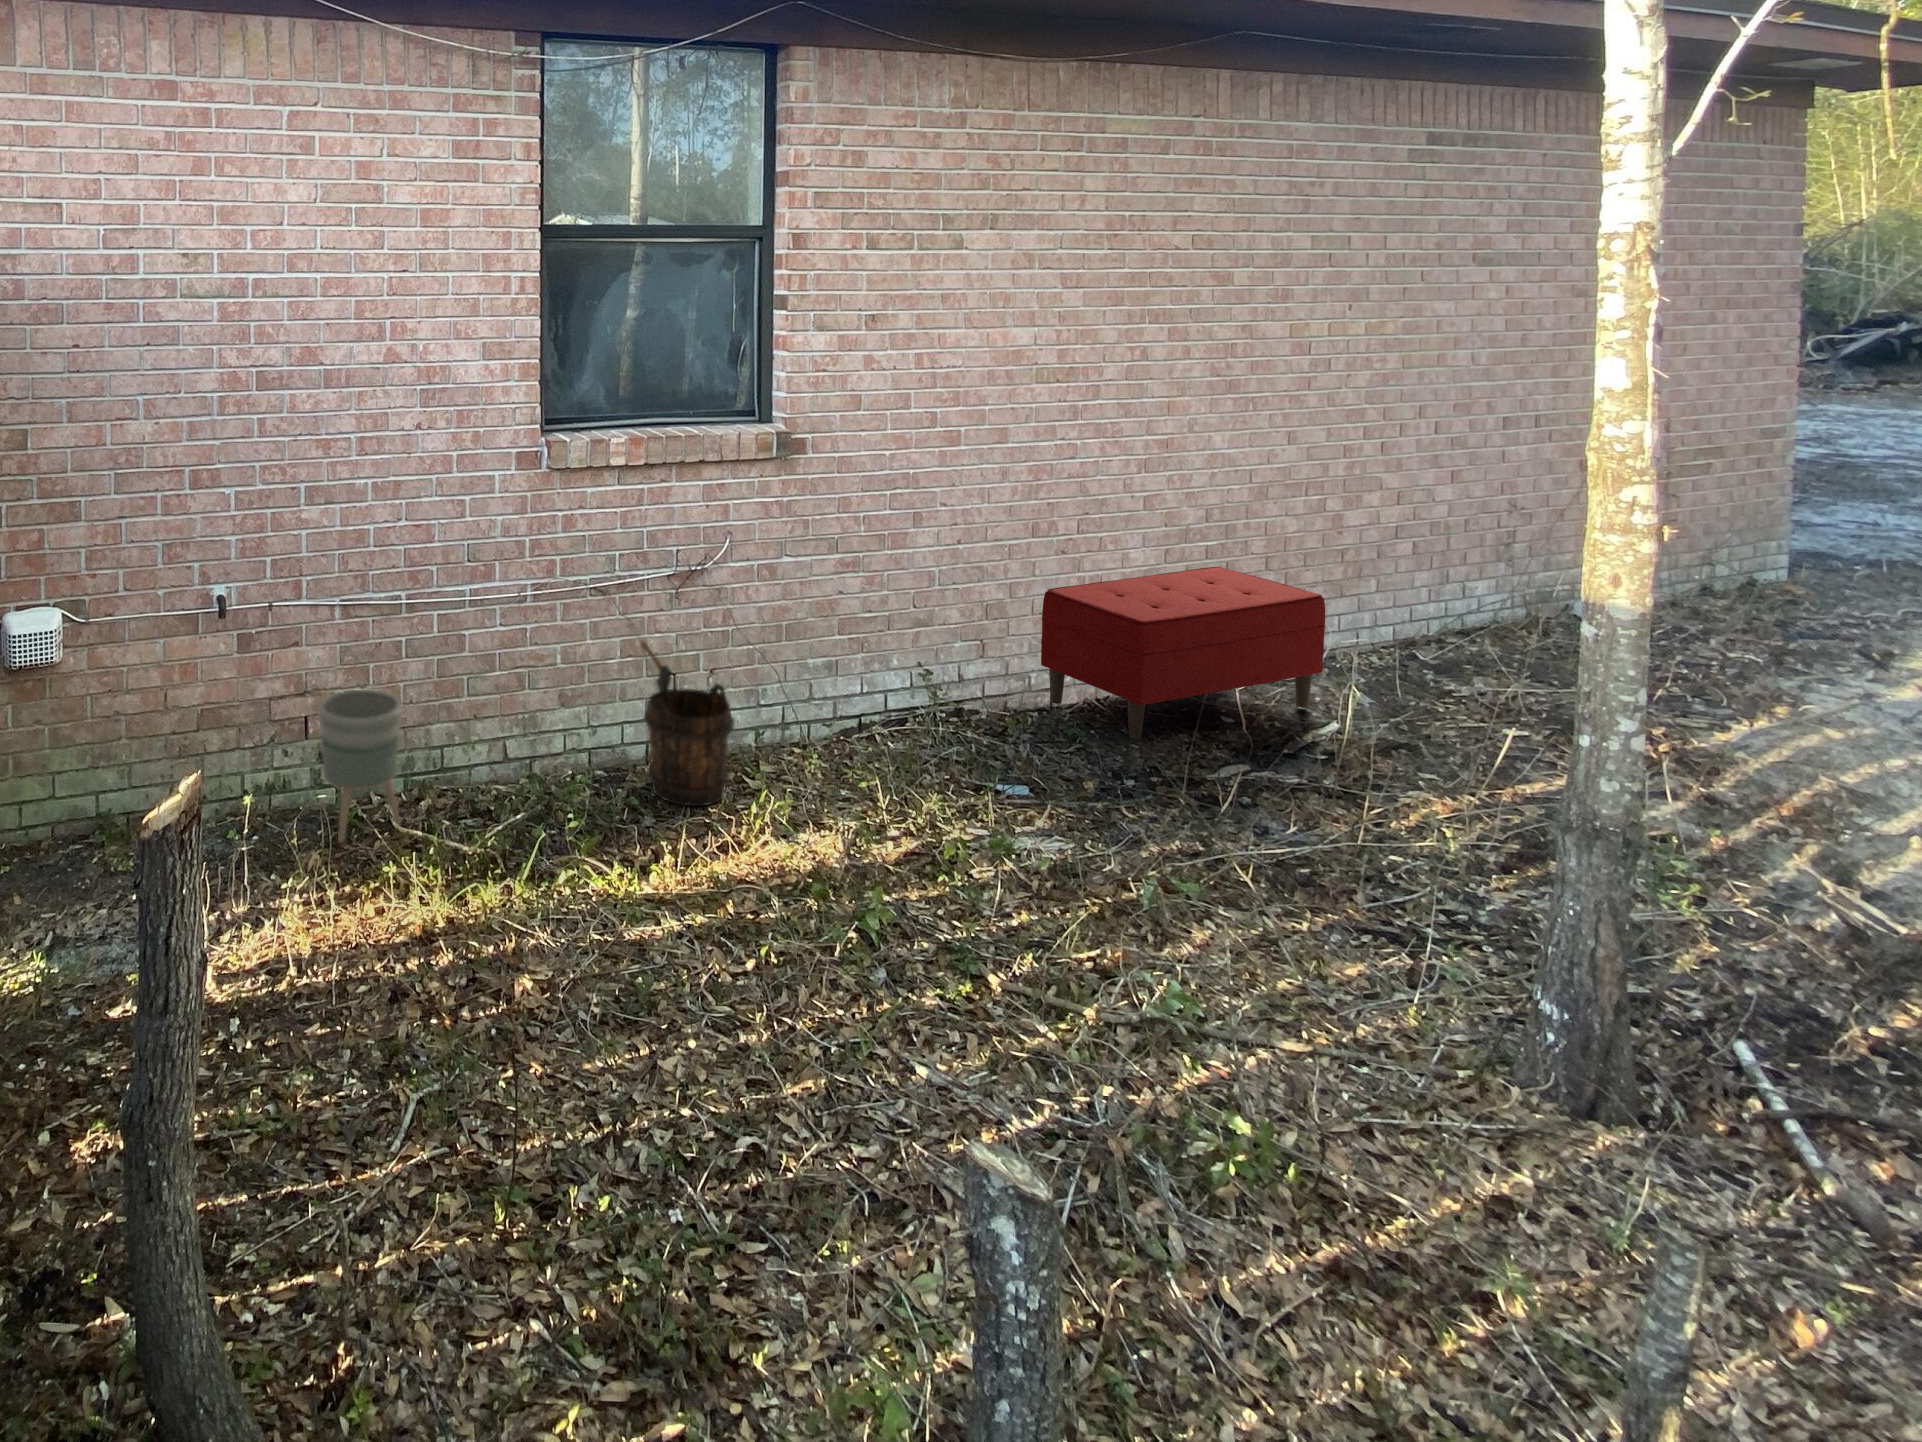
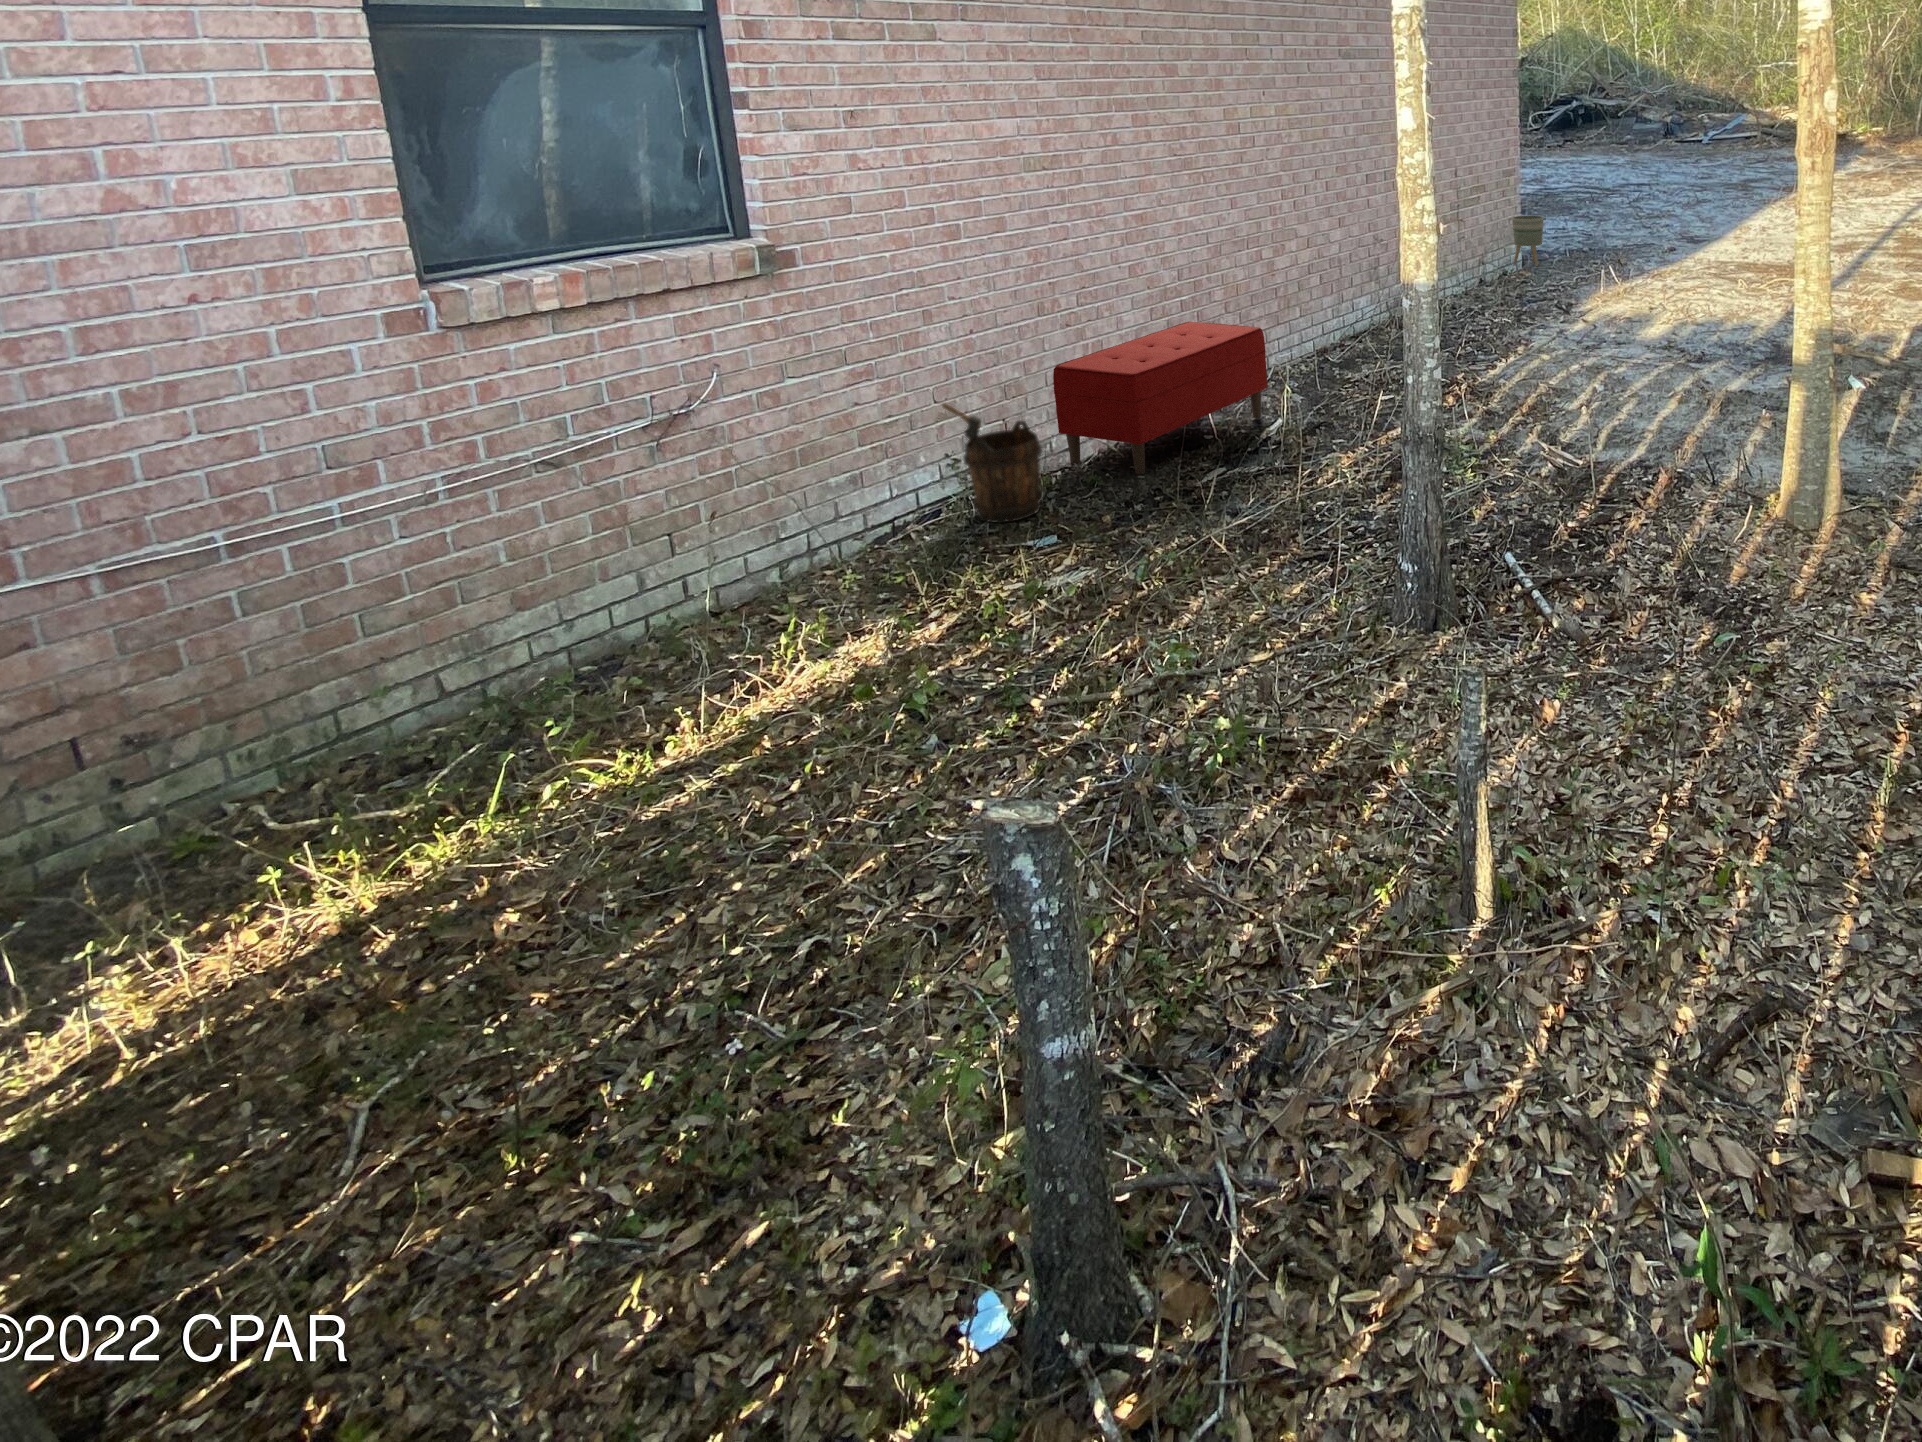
bucket: present [641,642,734,806] -> present [942,404,1044,523]
planter: present [319,690,401,842] -> present [1512,215,1544,266]

